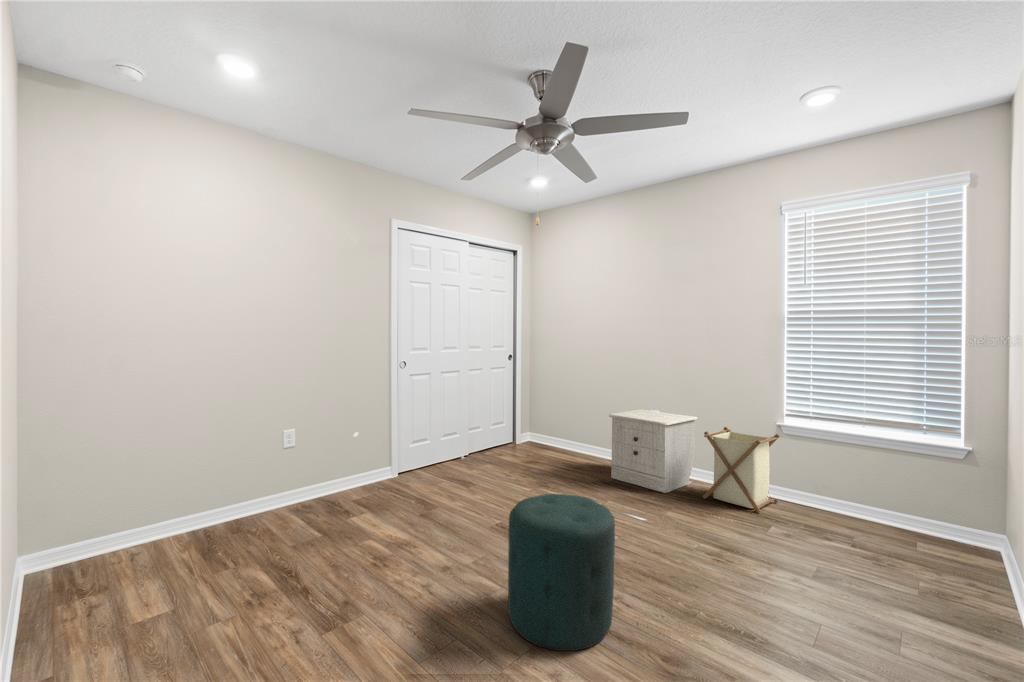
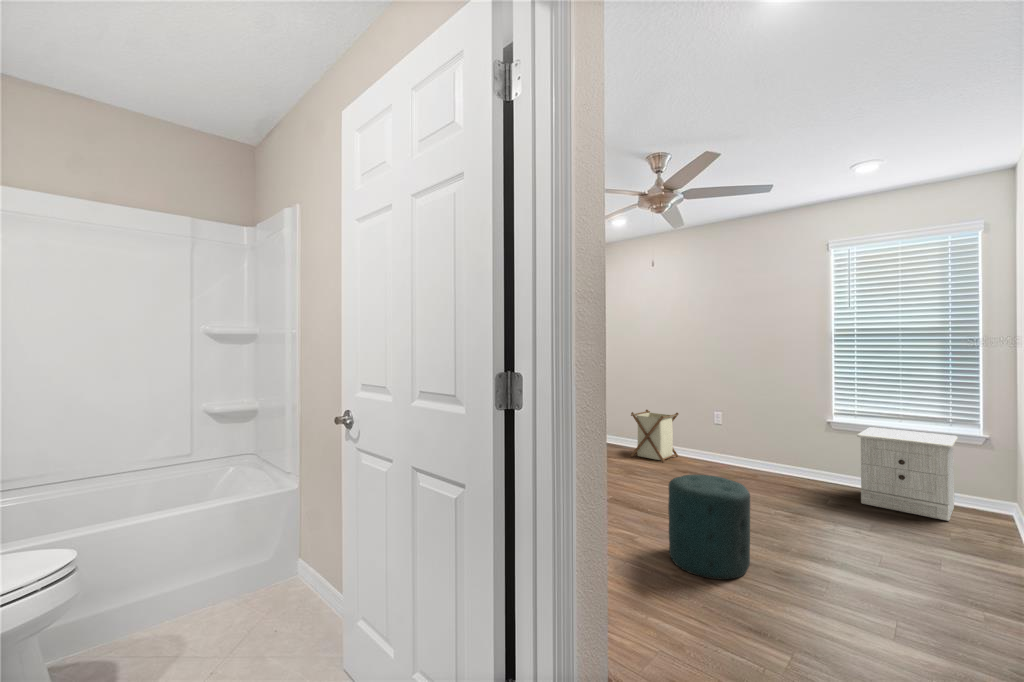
nightstand: present [609,409,698,493] -> present [857,427,957,521]
laundry basket: present [703,427,780,513] -> present [631,410,678,462]

